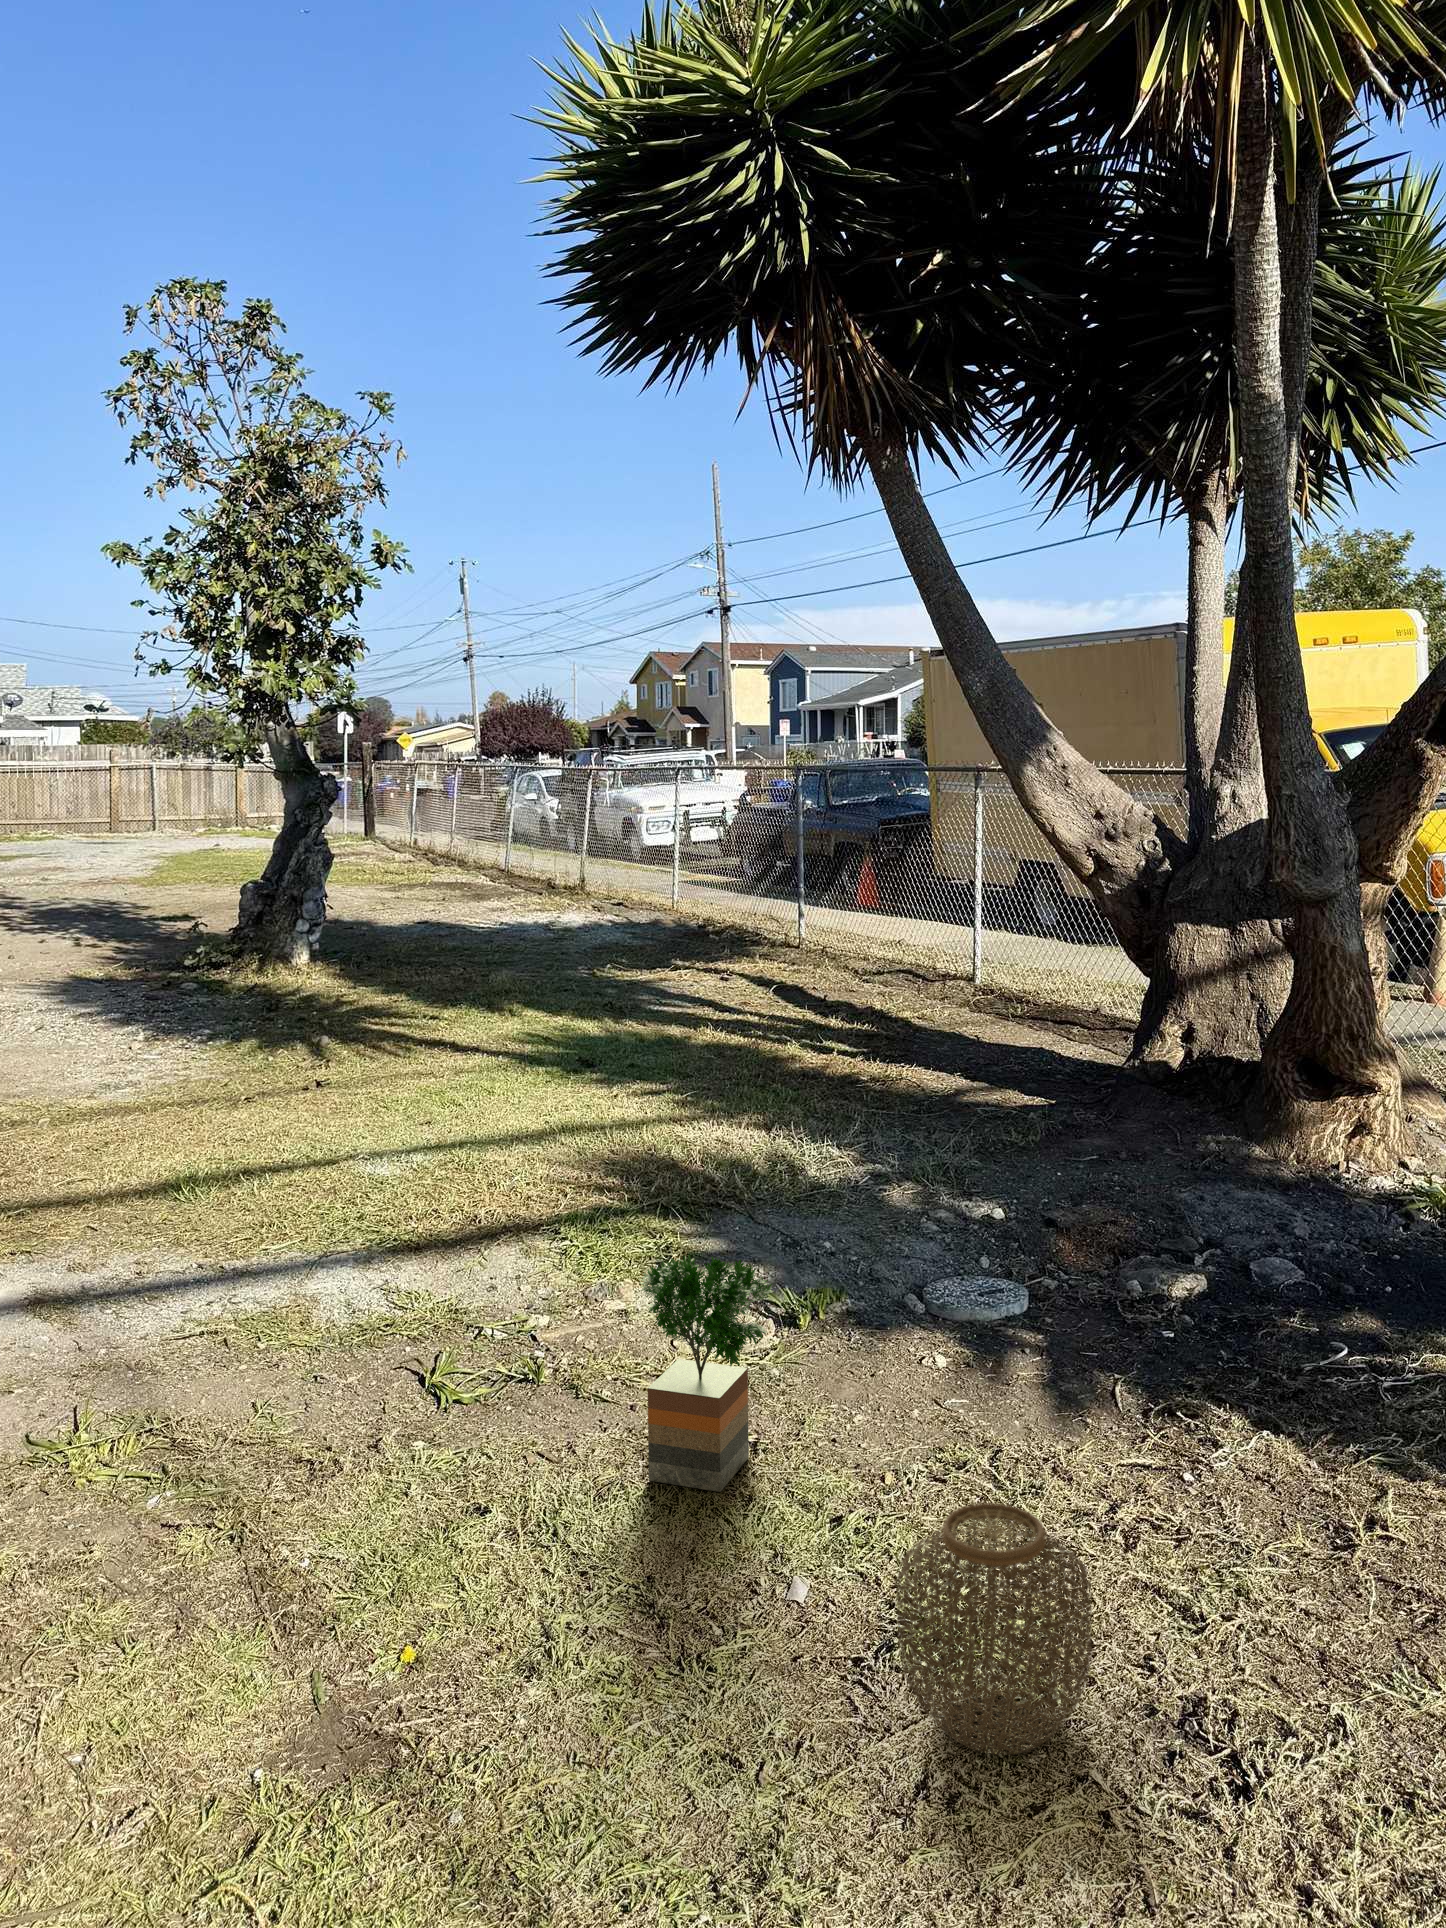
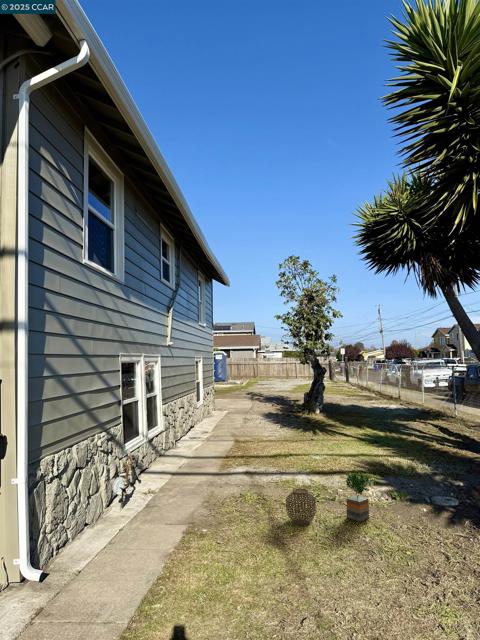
woven basket: present [897,1503,1092,1755] -> present [286,489,316,525]

